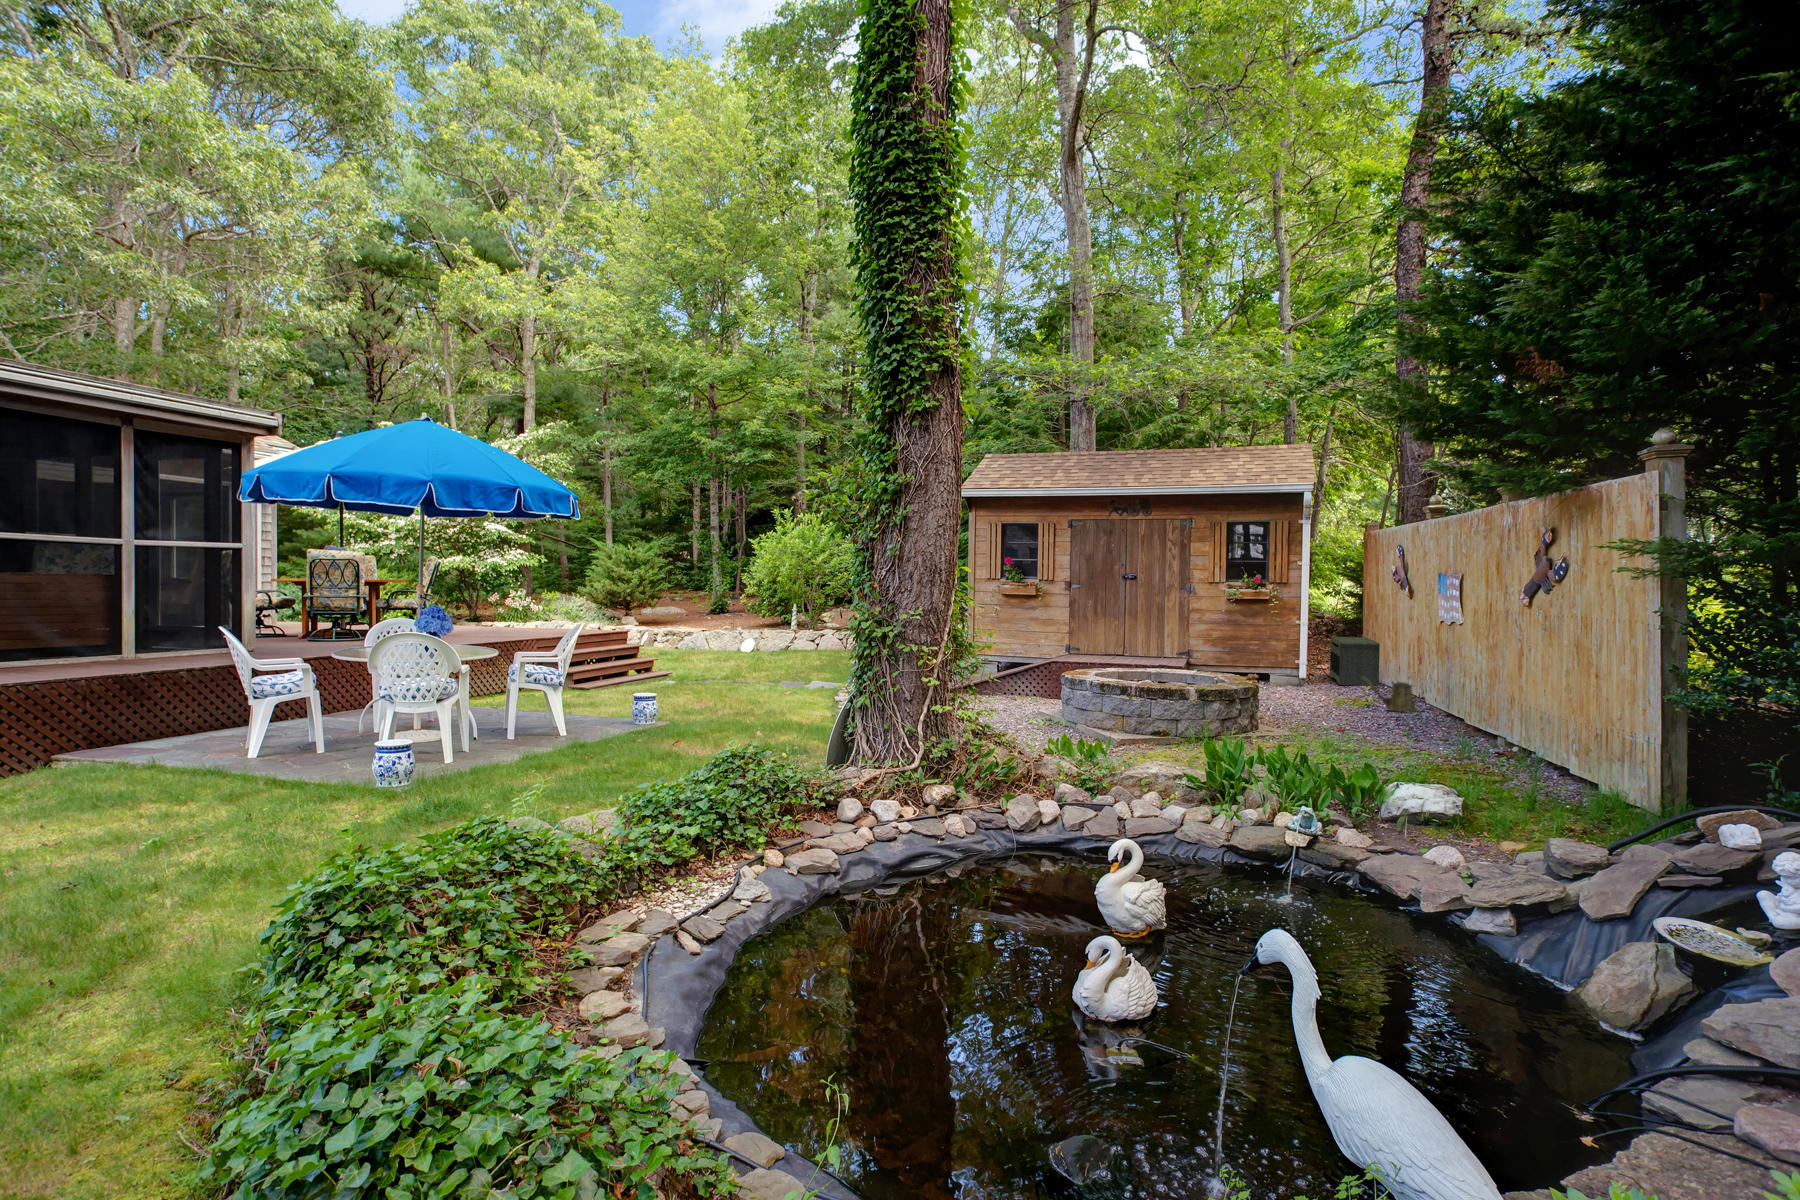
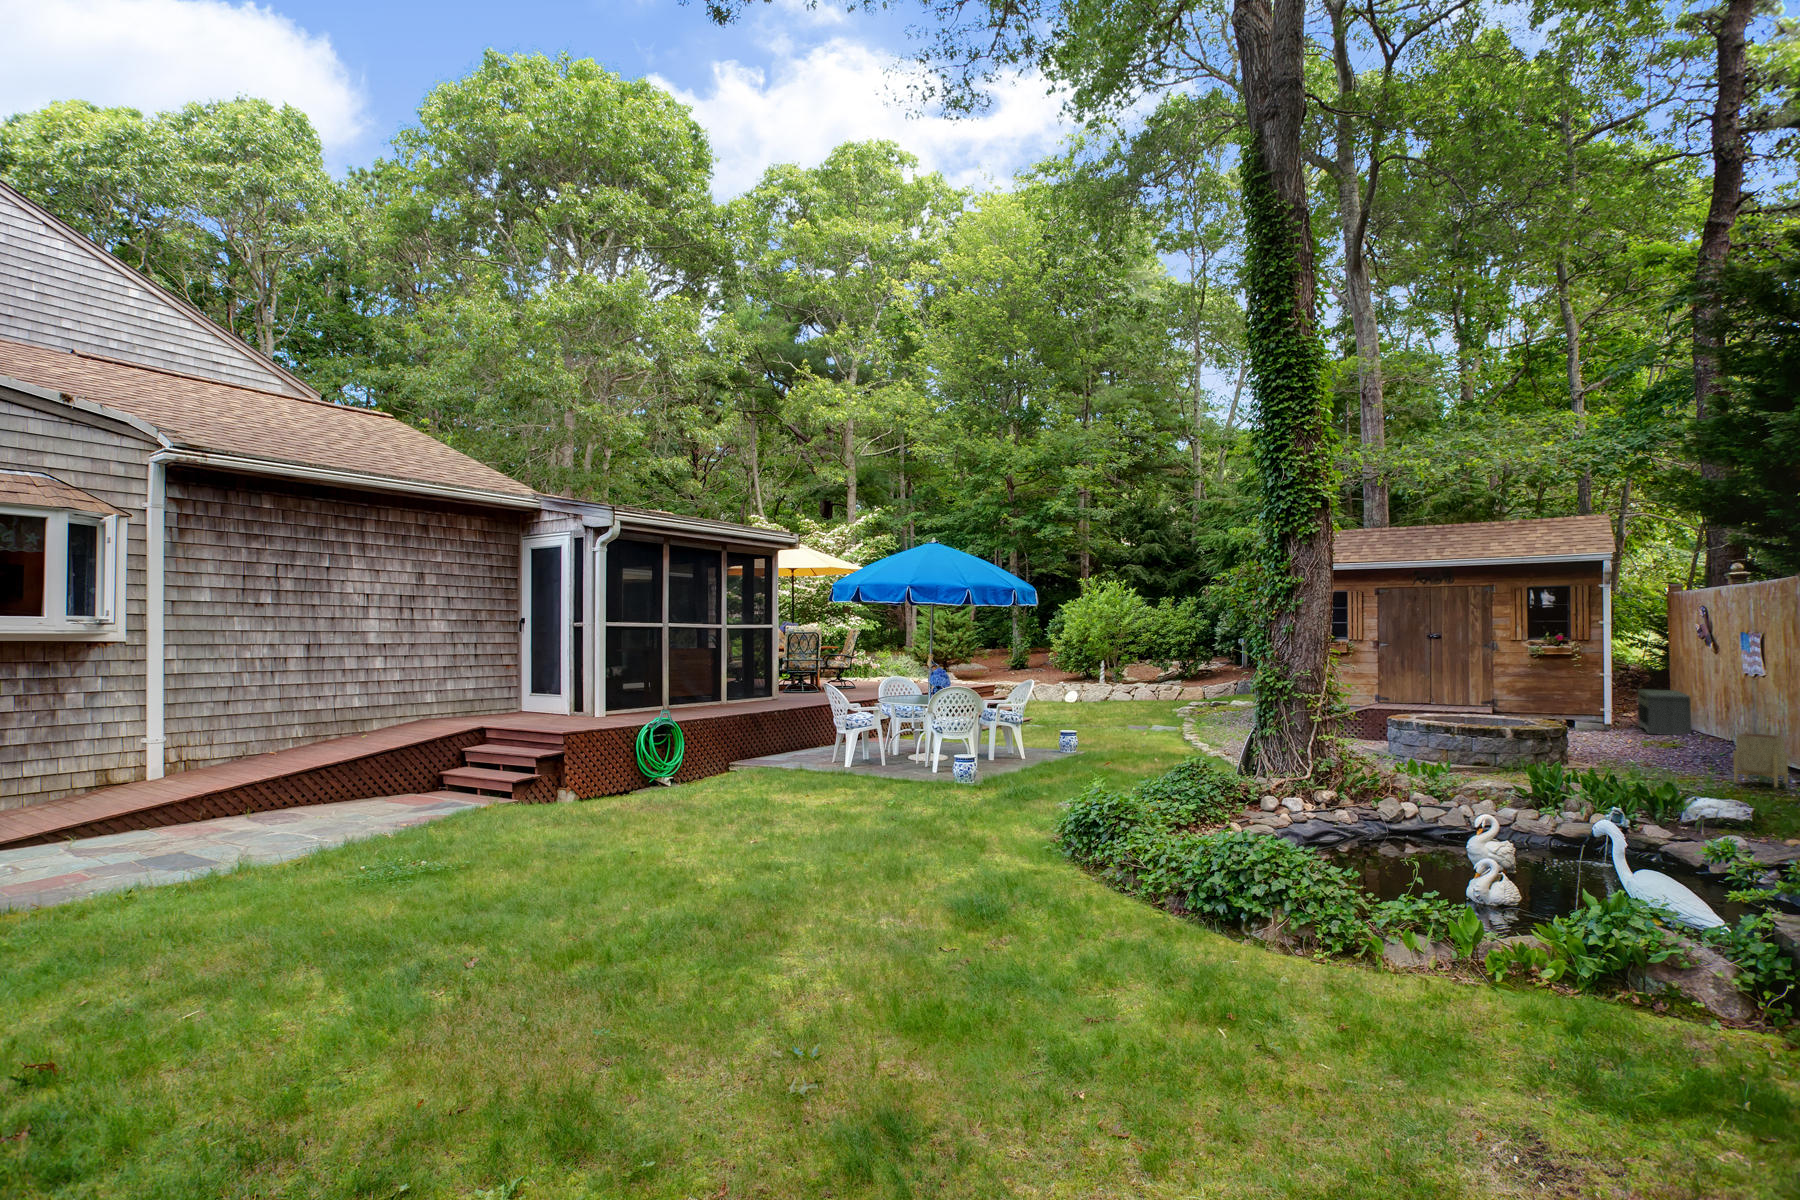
watering can: present [1364,678,1420,712] -> none [1670,725,1735,757]
planter: none [1429,688,1485,753] -> present [1733,733,1788,787]

